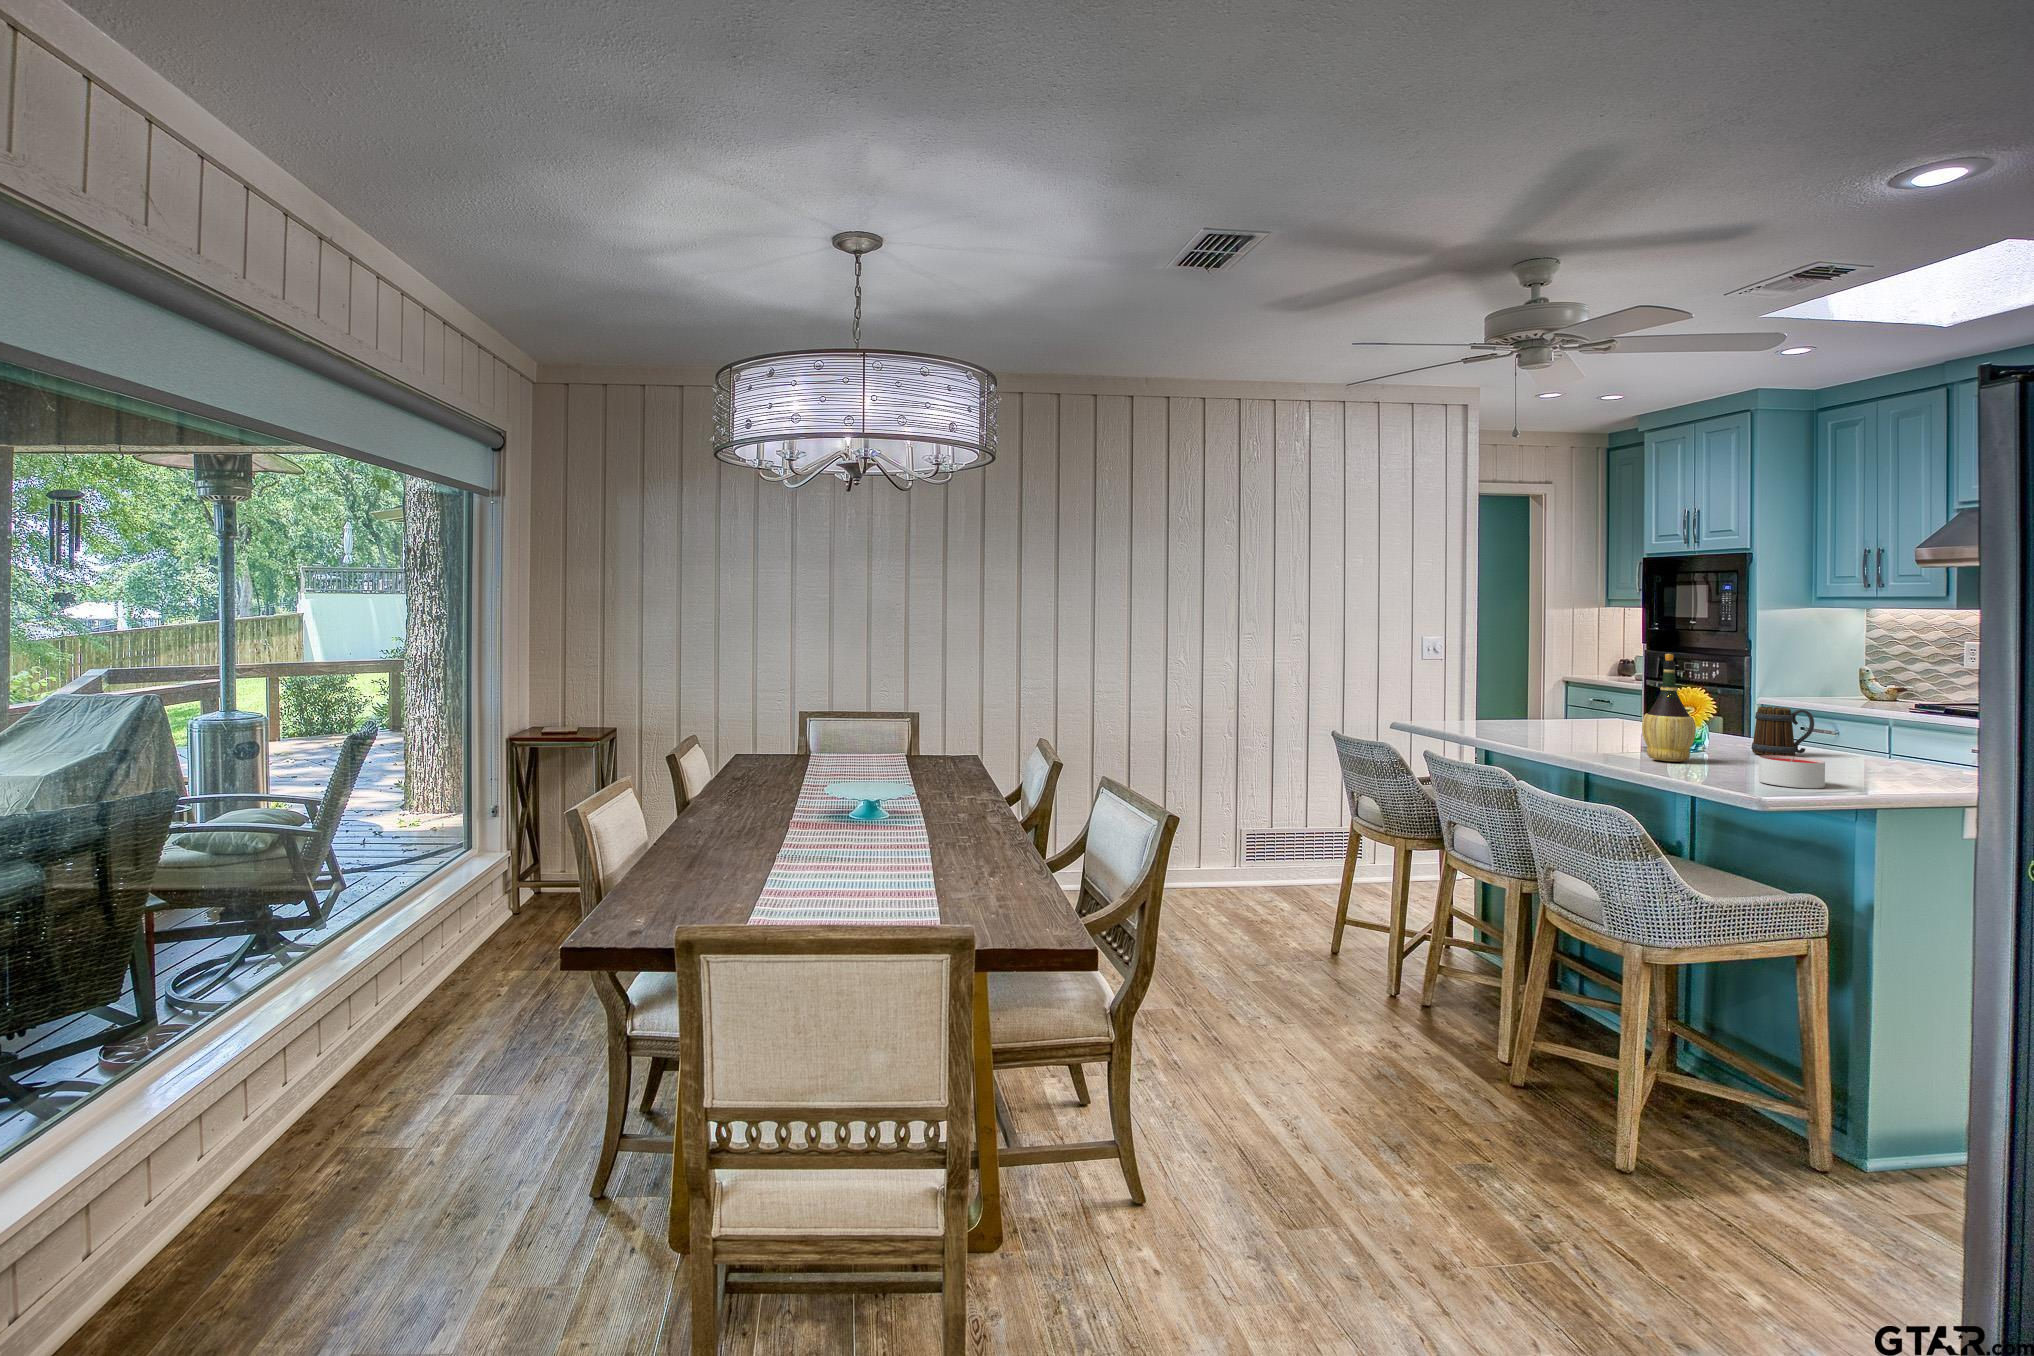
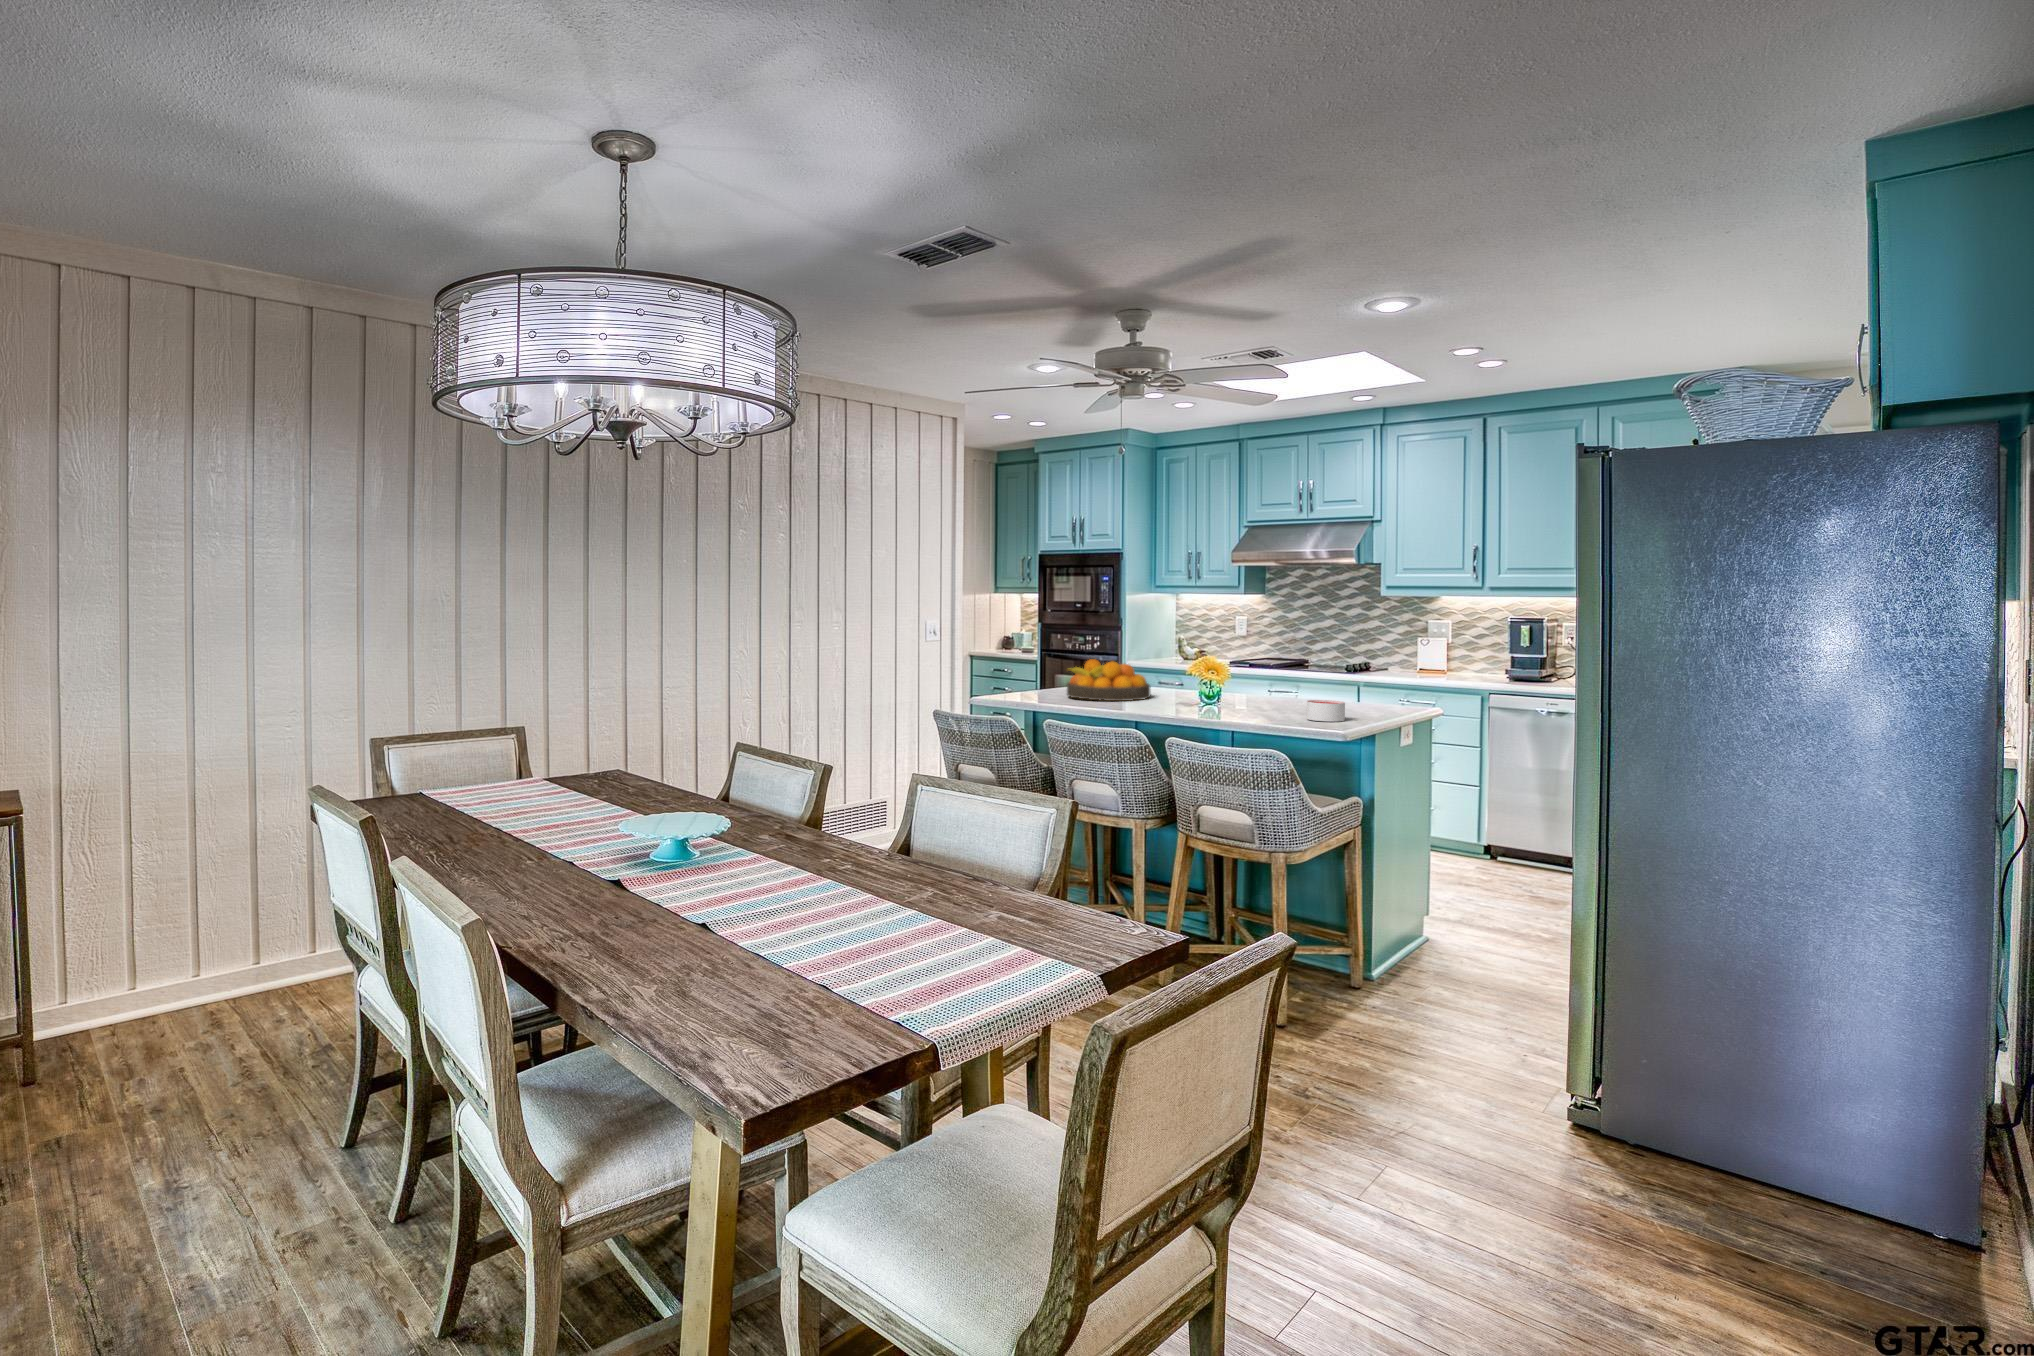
wine bottle: present [1642,654,1696,762] -> none [1208,629,1243,711]
fruit bowl: none [1504,685,1625,739] -> present [1066,659,1151,701]
mug: present [1751,707,1814,756] -> none [1247,667,1280,702]

